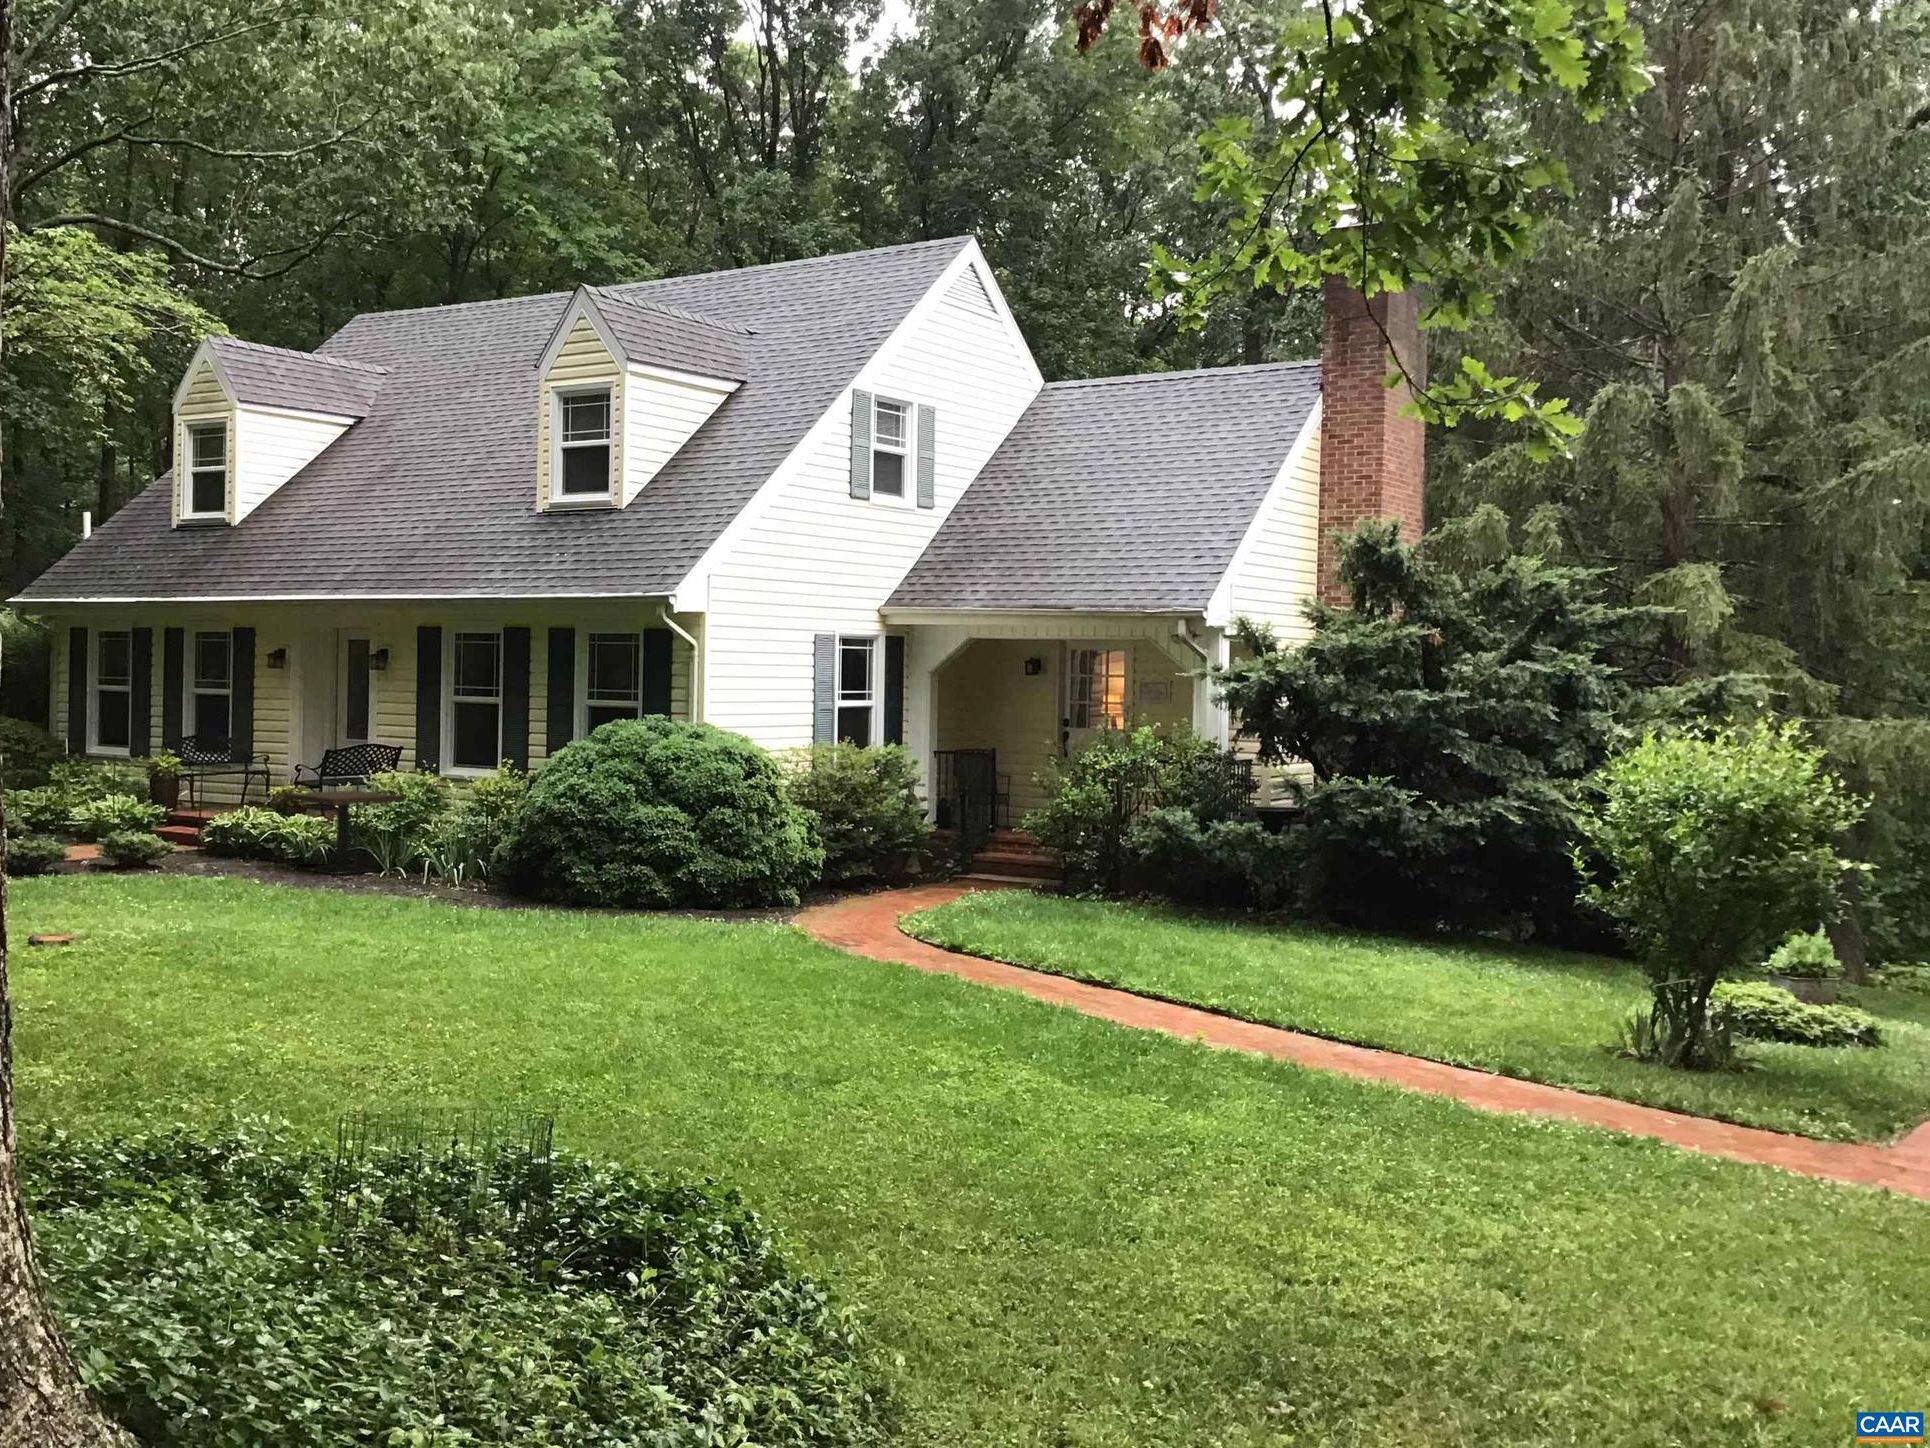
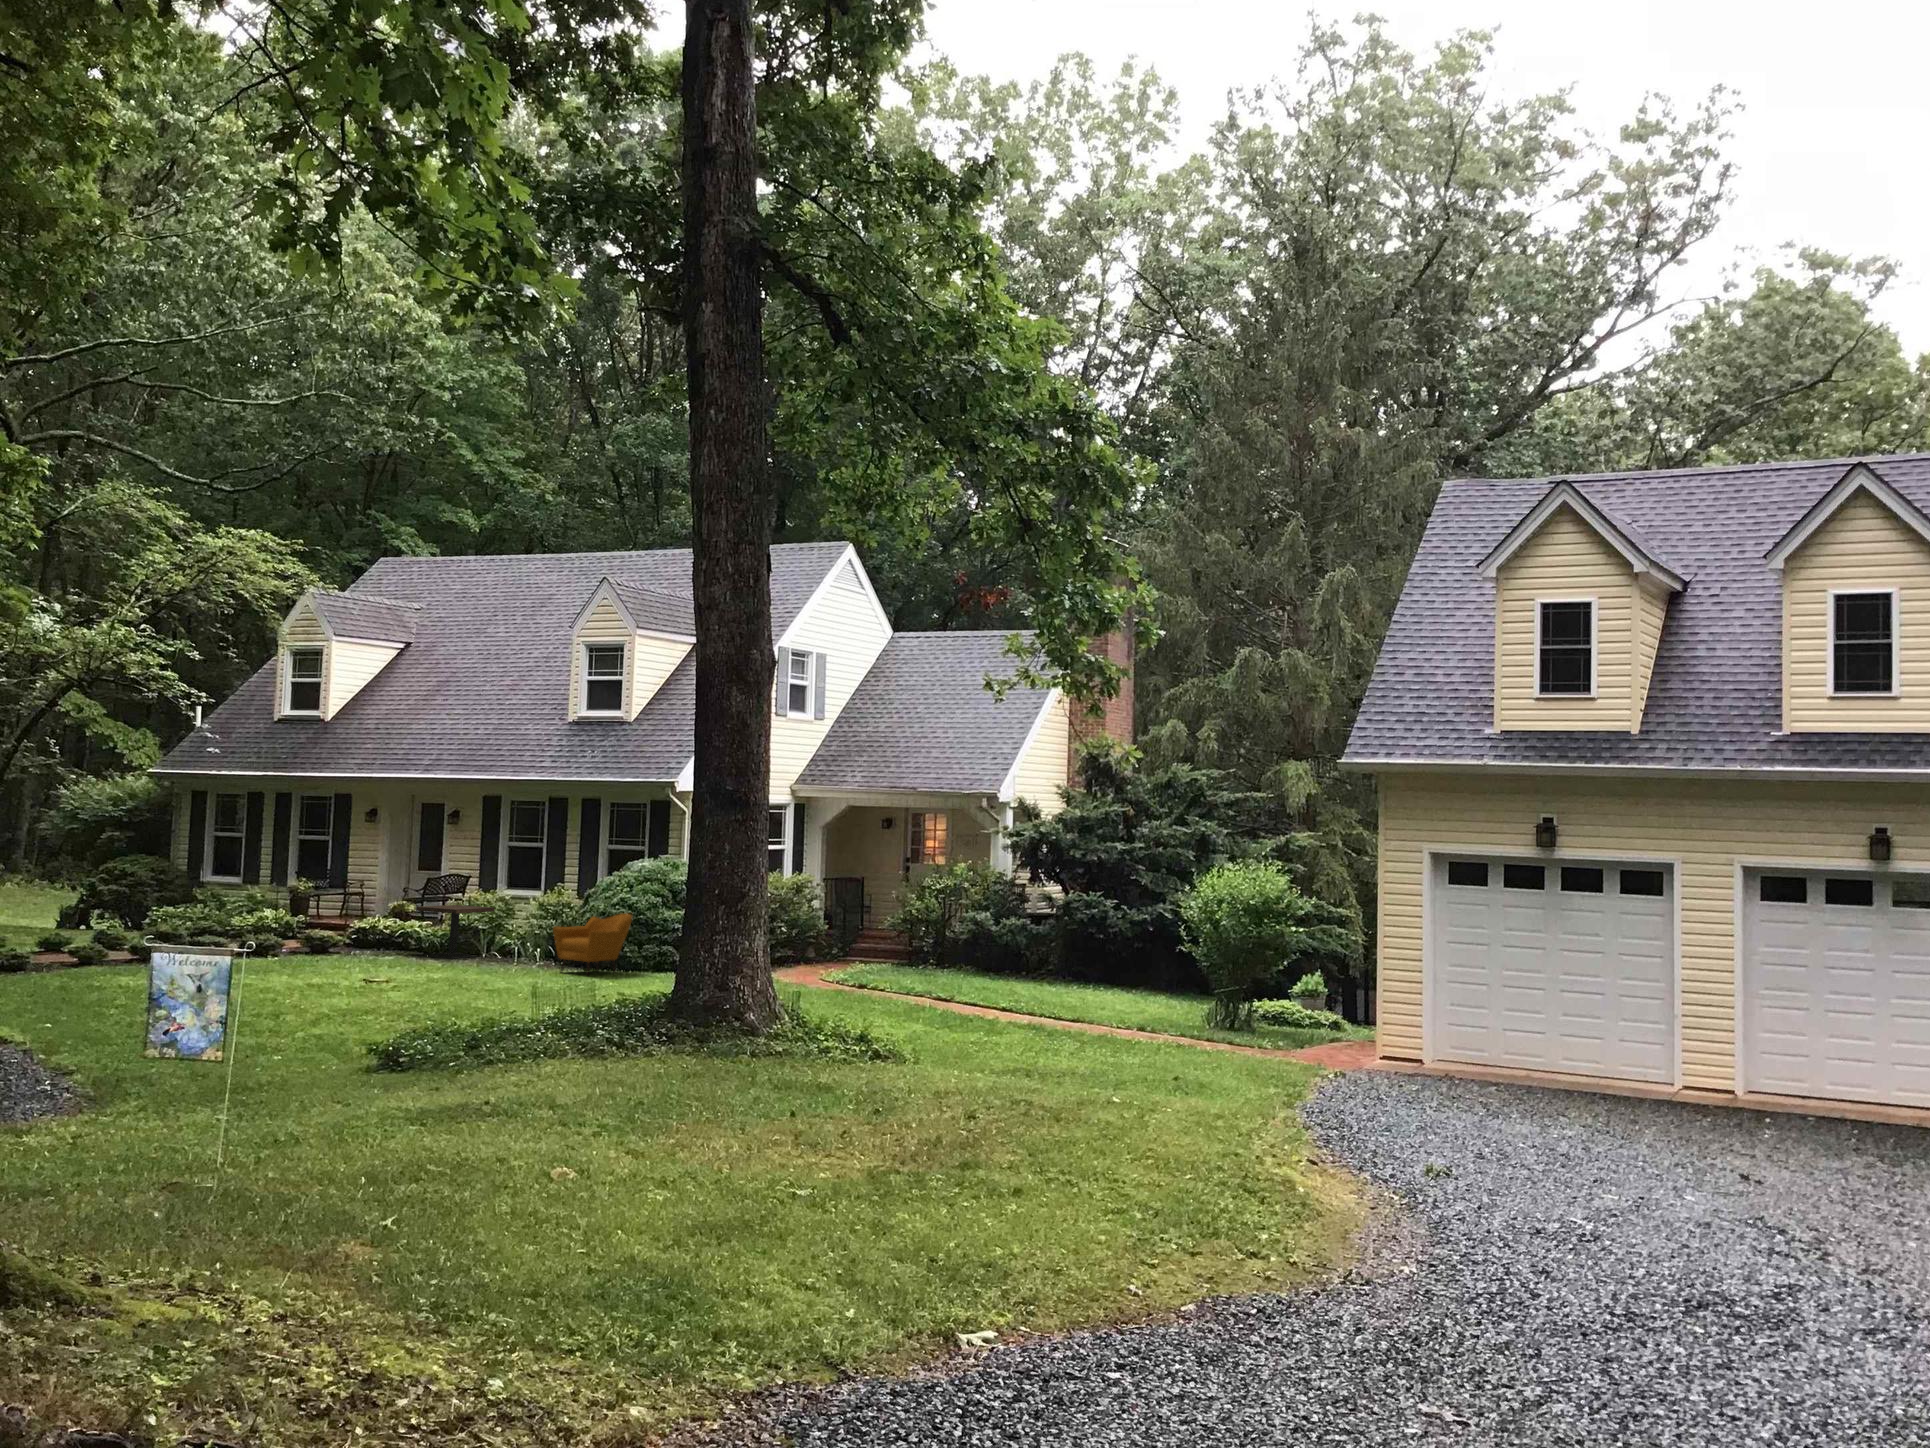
armchair: none [456,803,584,913] -> present [553,914,632,975]

